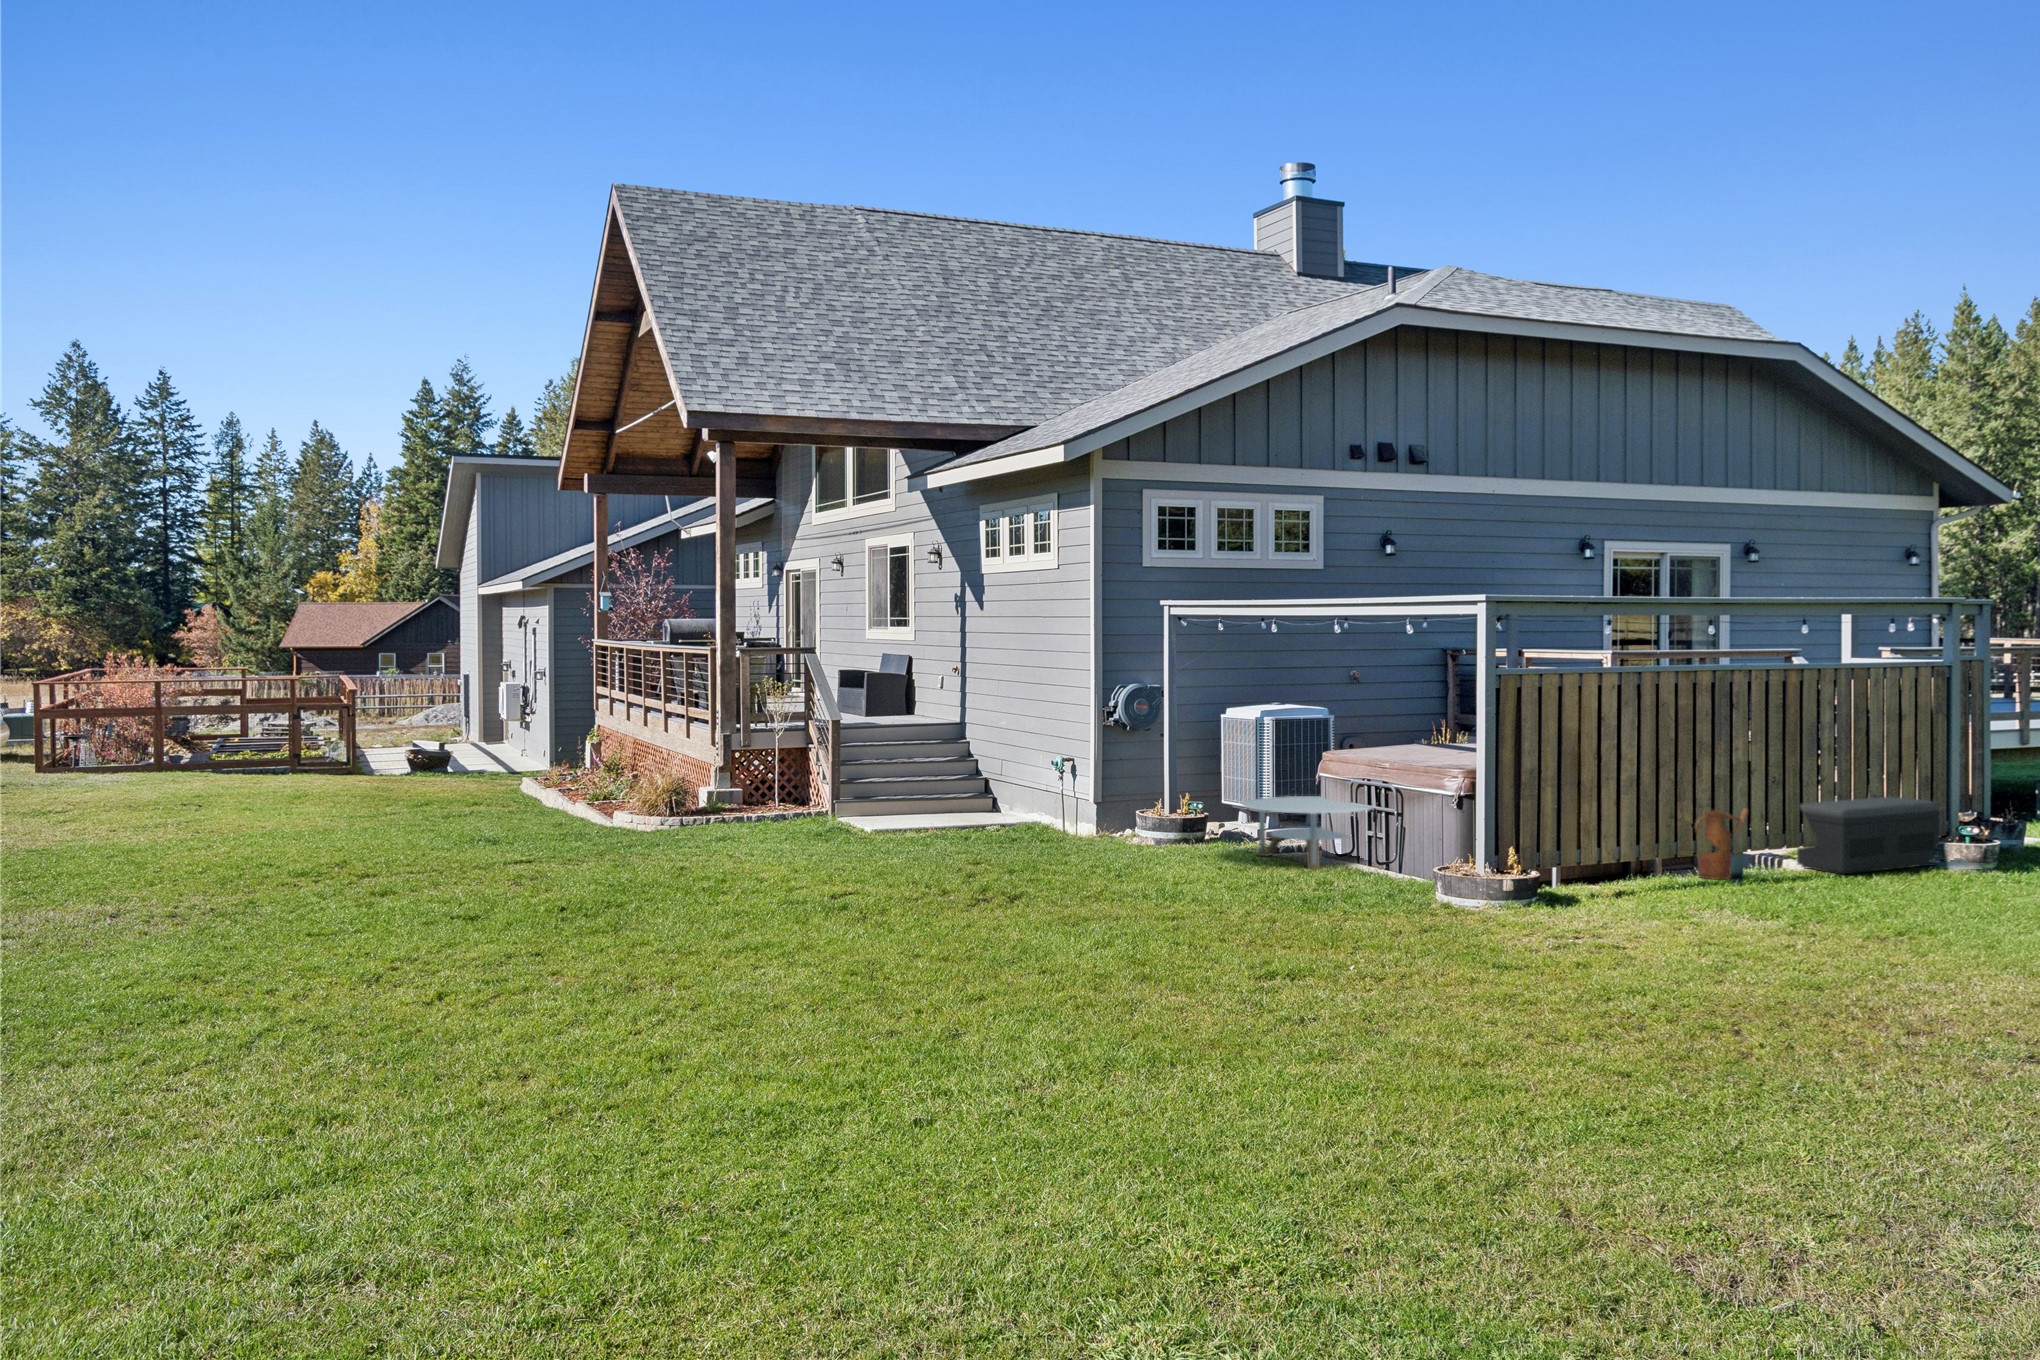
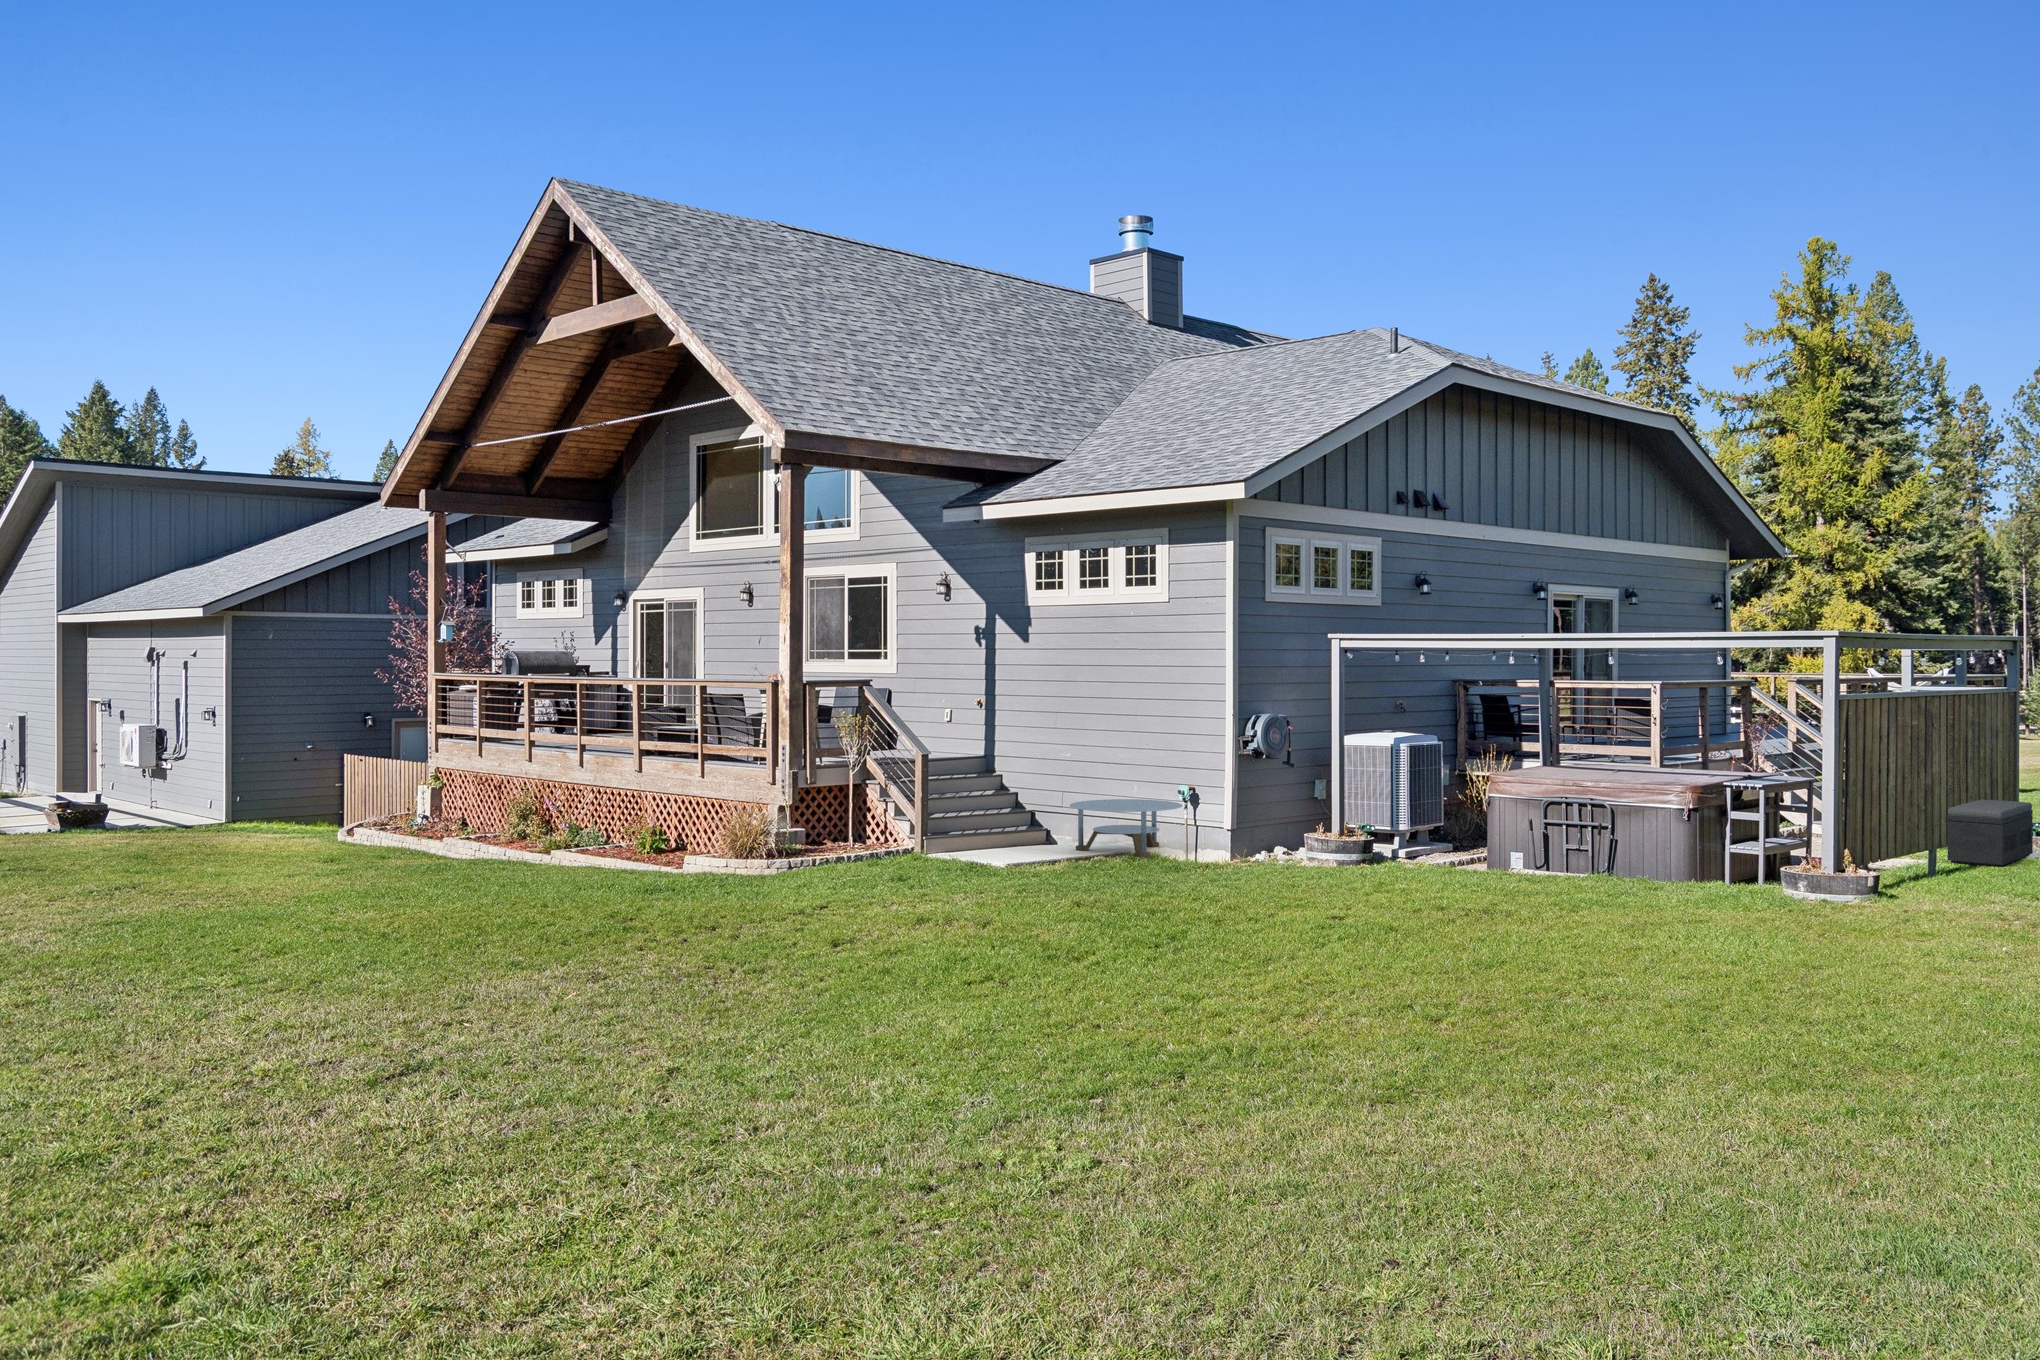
round table: present [1243,796,1370,869] -> present [1070,799,1182,857]
watering can: present [1695,808,1748,880] -> none [1910,813,1941,876]

